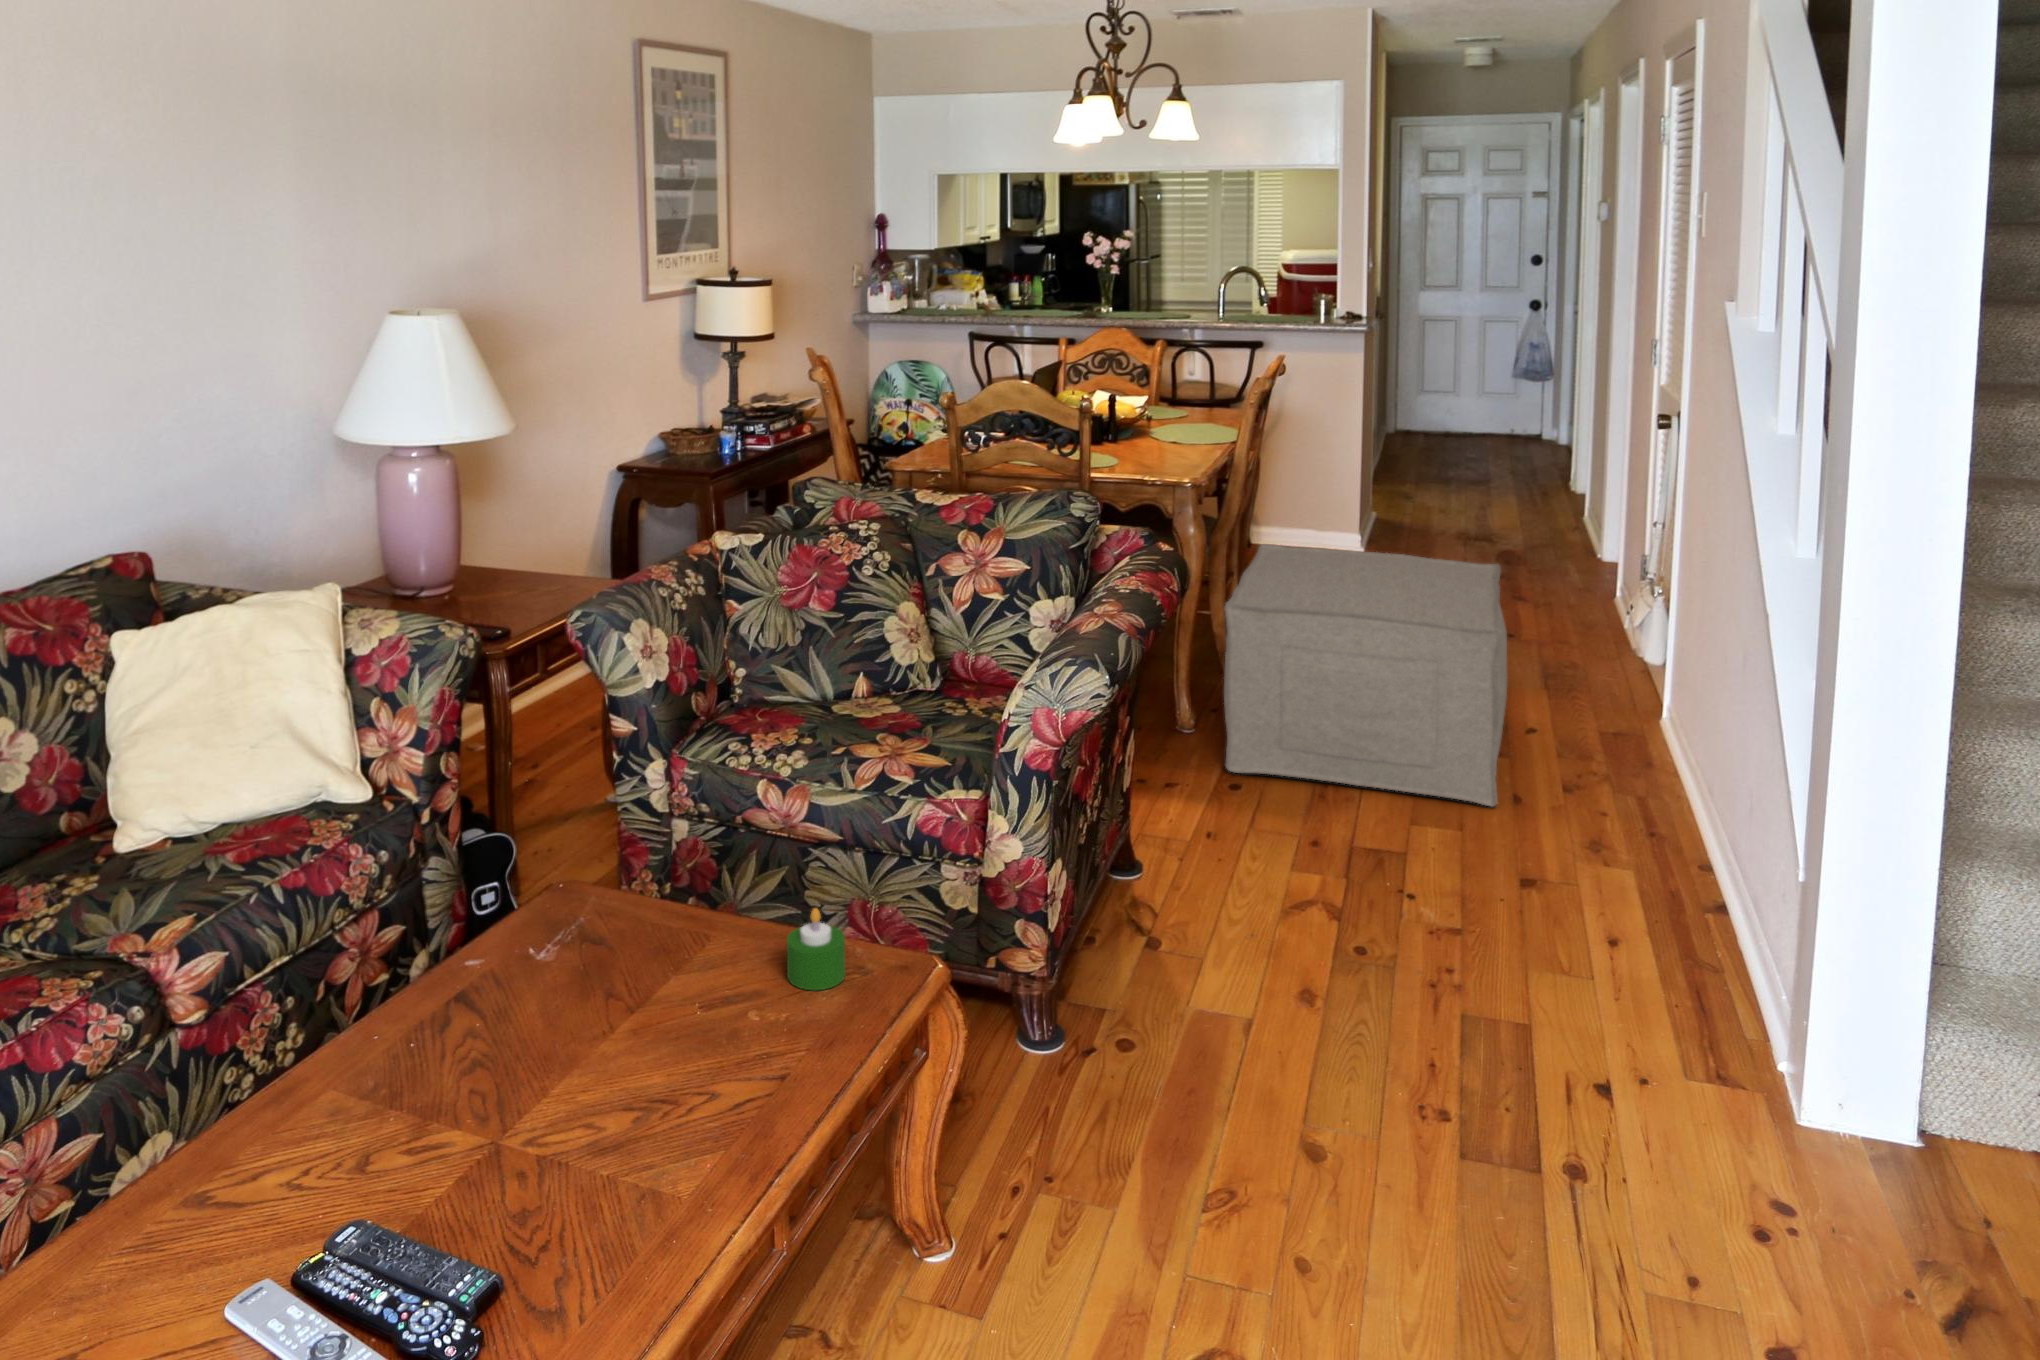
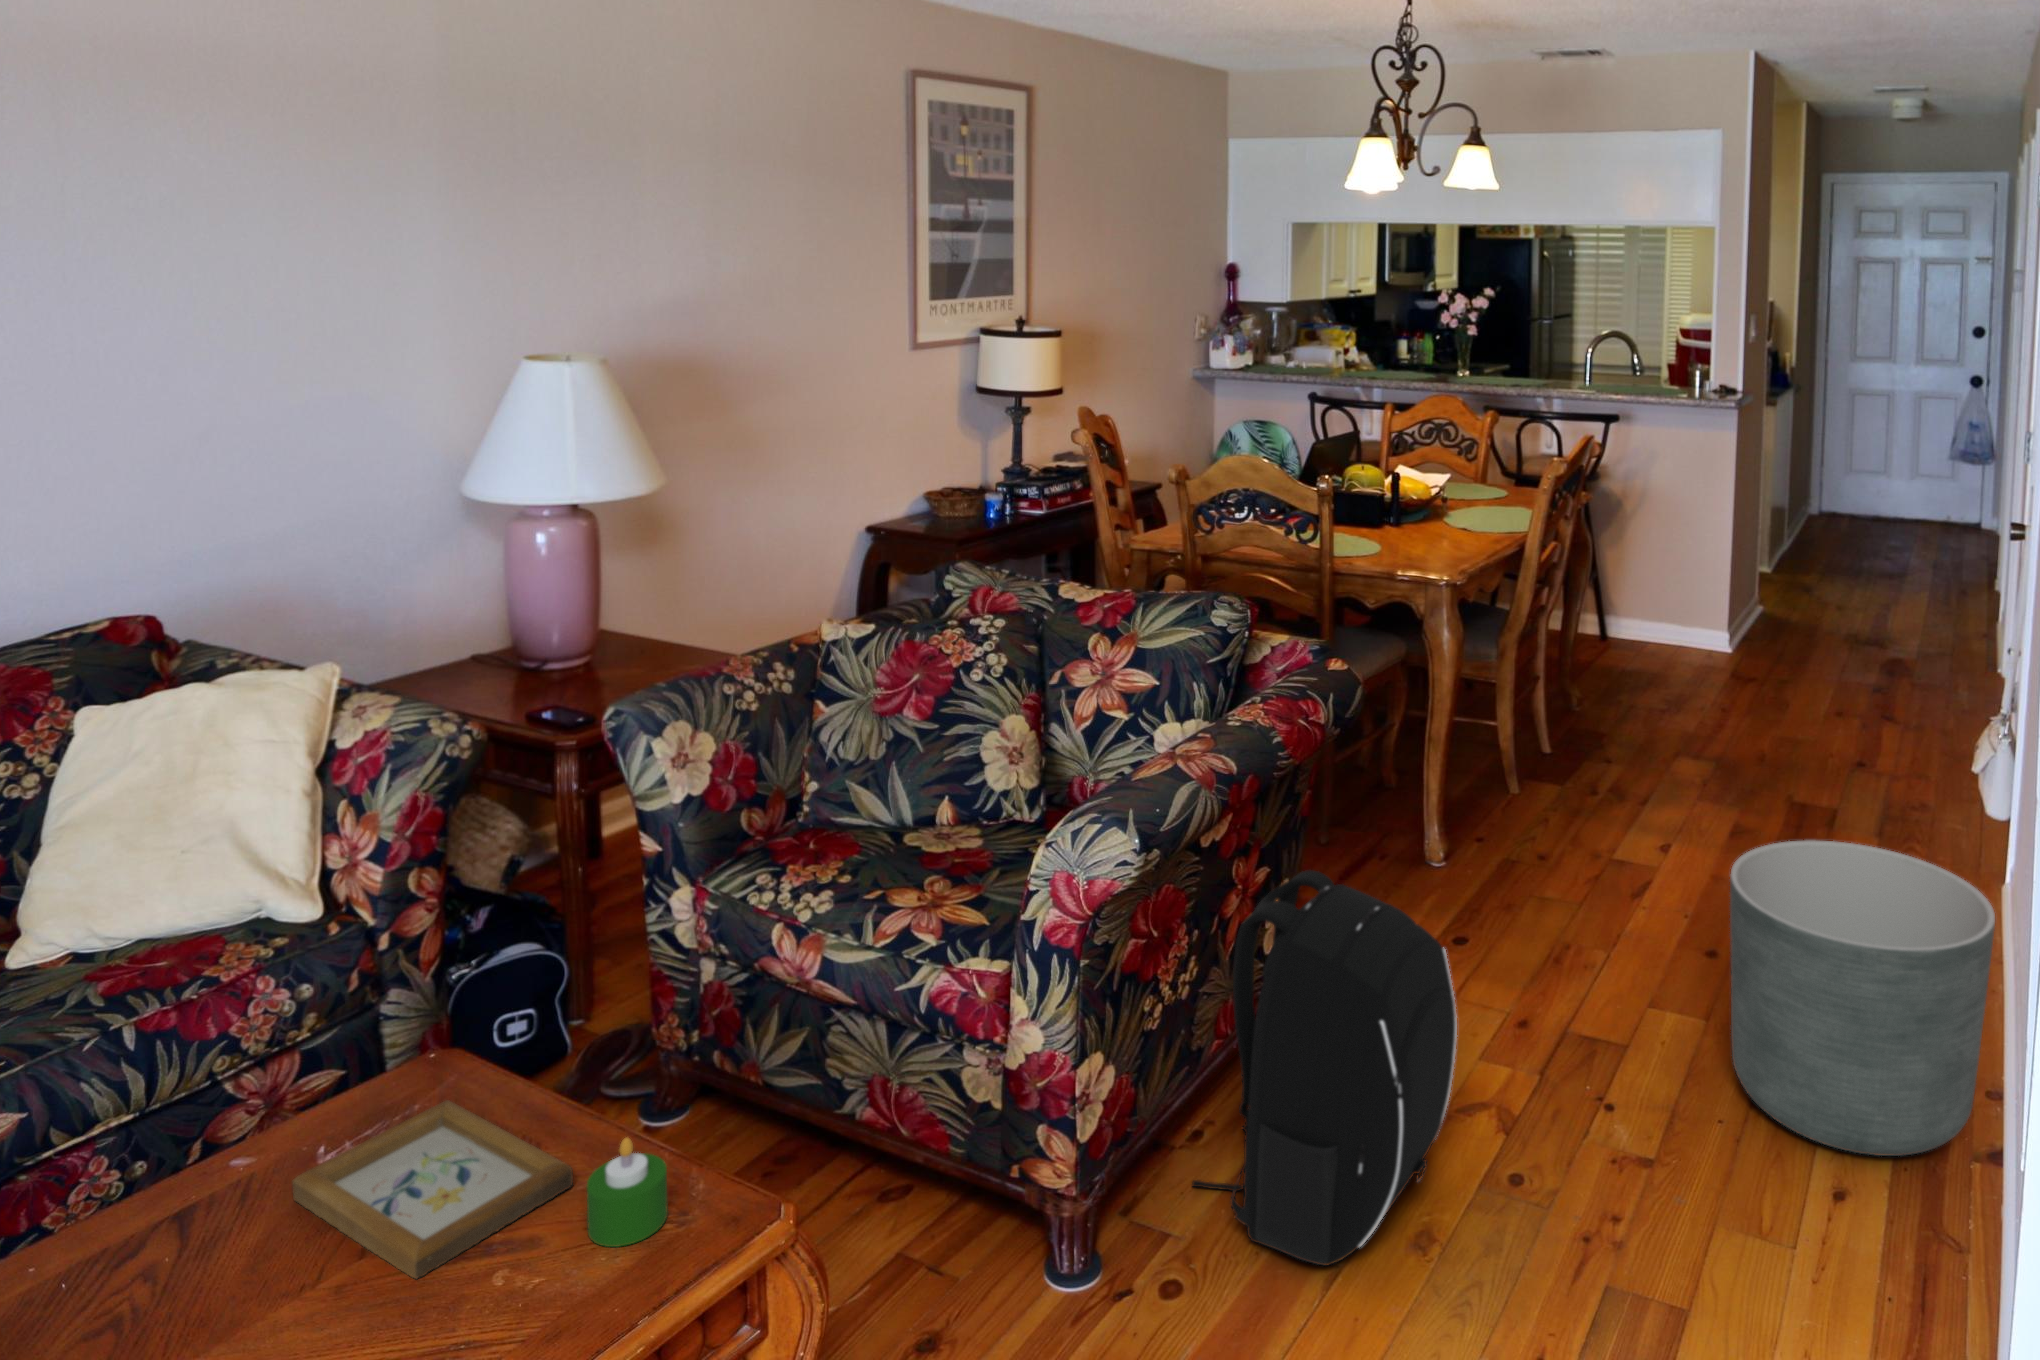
ottoman: present [1224,544,1507,807] -> none [1456,649,1808,986]
planter: none [1502,675,1726,915] -> present [1730,840,1995,1156]
backpack: none [1108,712,1319,1020] -> present [1192,870,1457,1265]
picture frame: none [535,907,752,1020] -> present [292,1100,573,1279]

